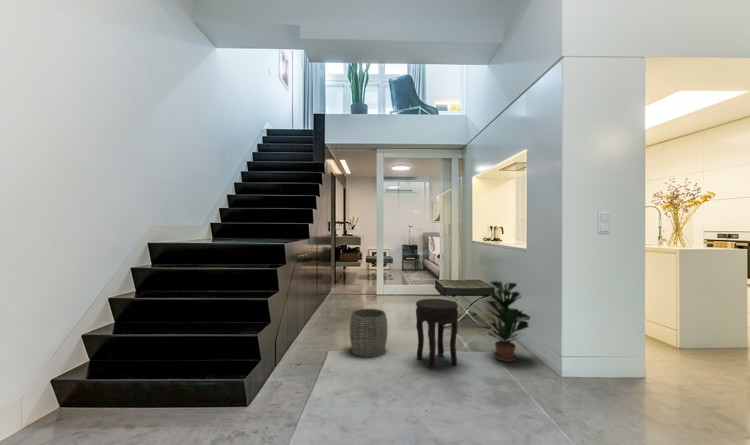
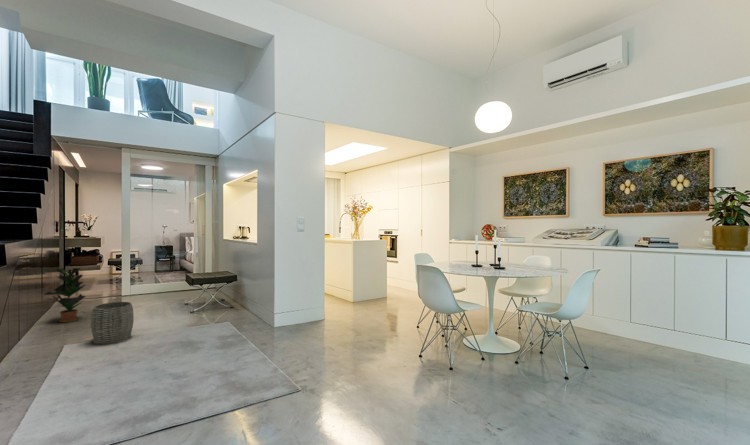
potted plant: present [487,281,530,361] -> present [44,268,85,322]
side table: present [416,299,458,369] -> none [162,285,199,340]

